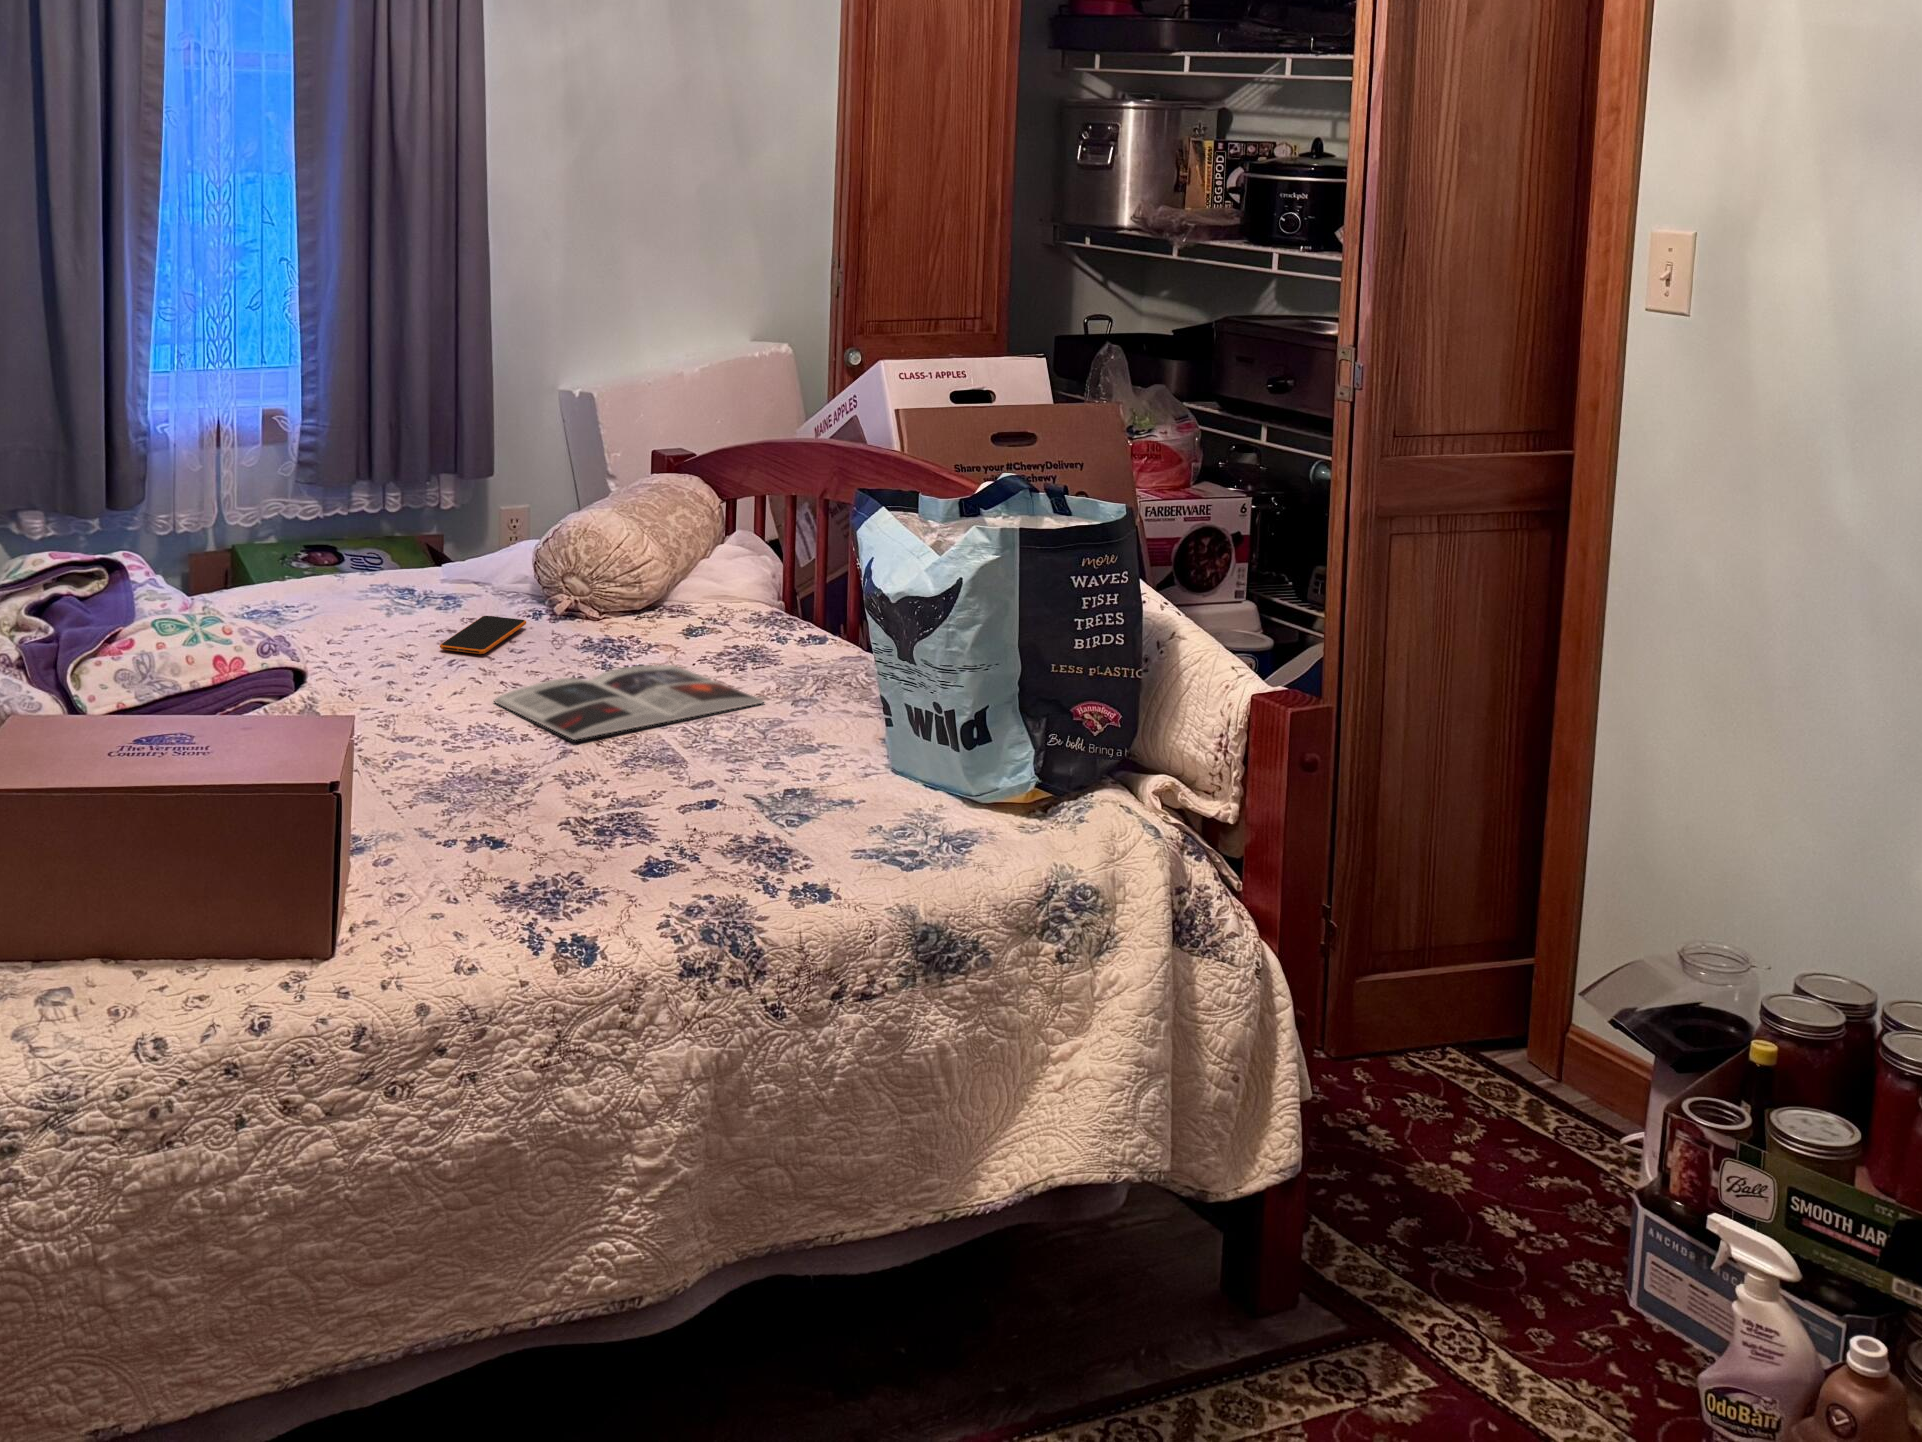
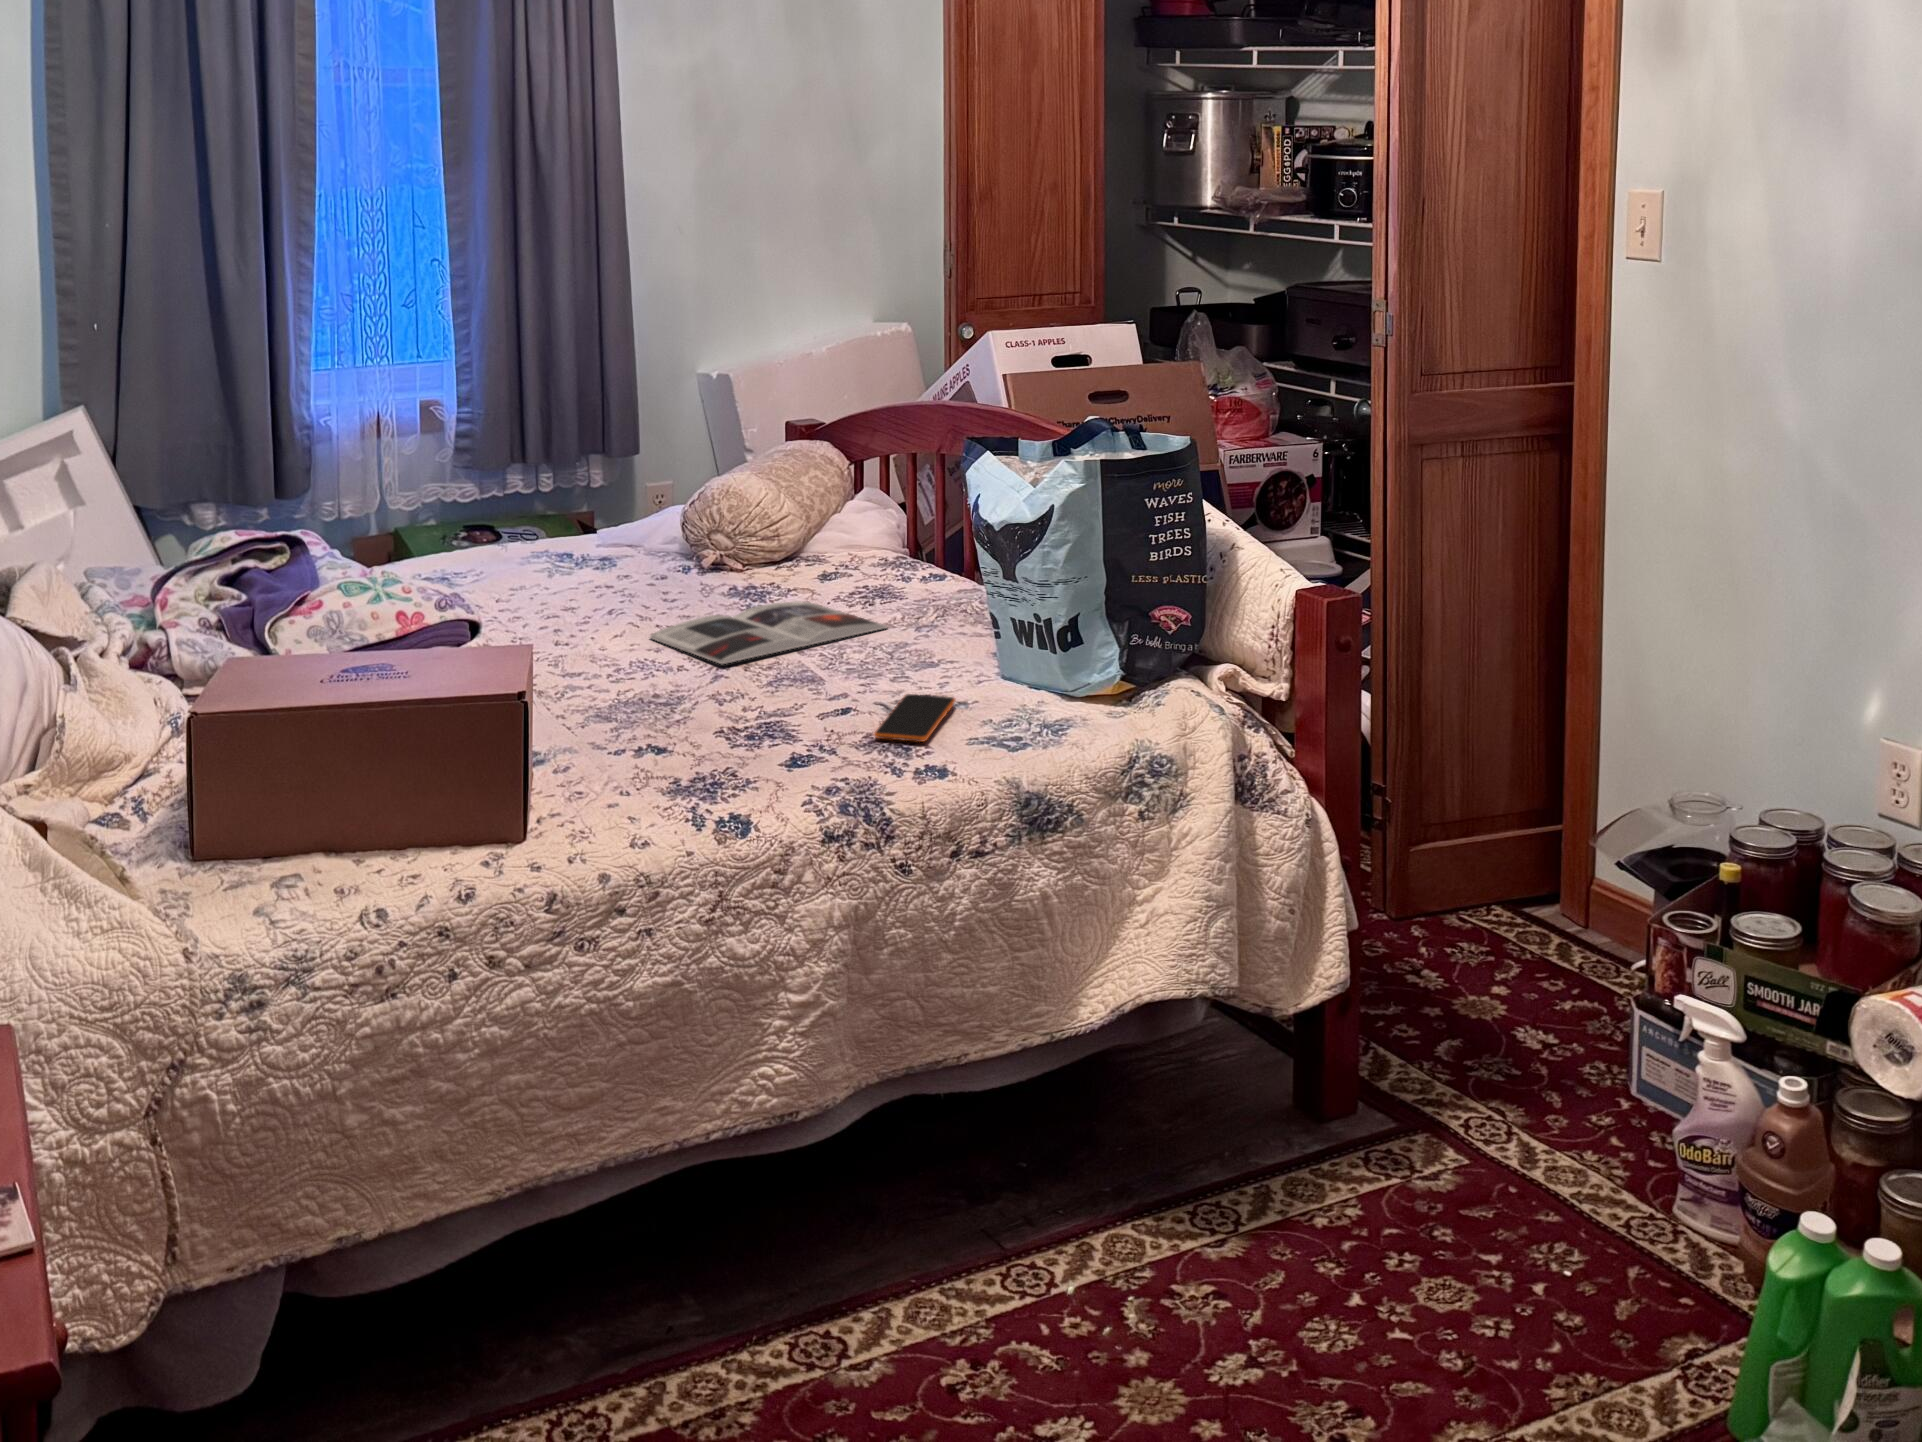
smartphone: present [440,616,526,654] -> present [874,694,955,742]

